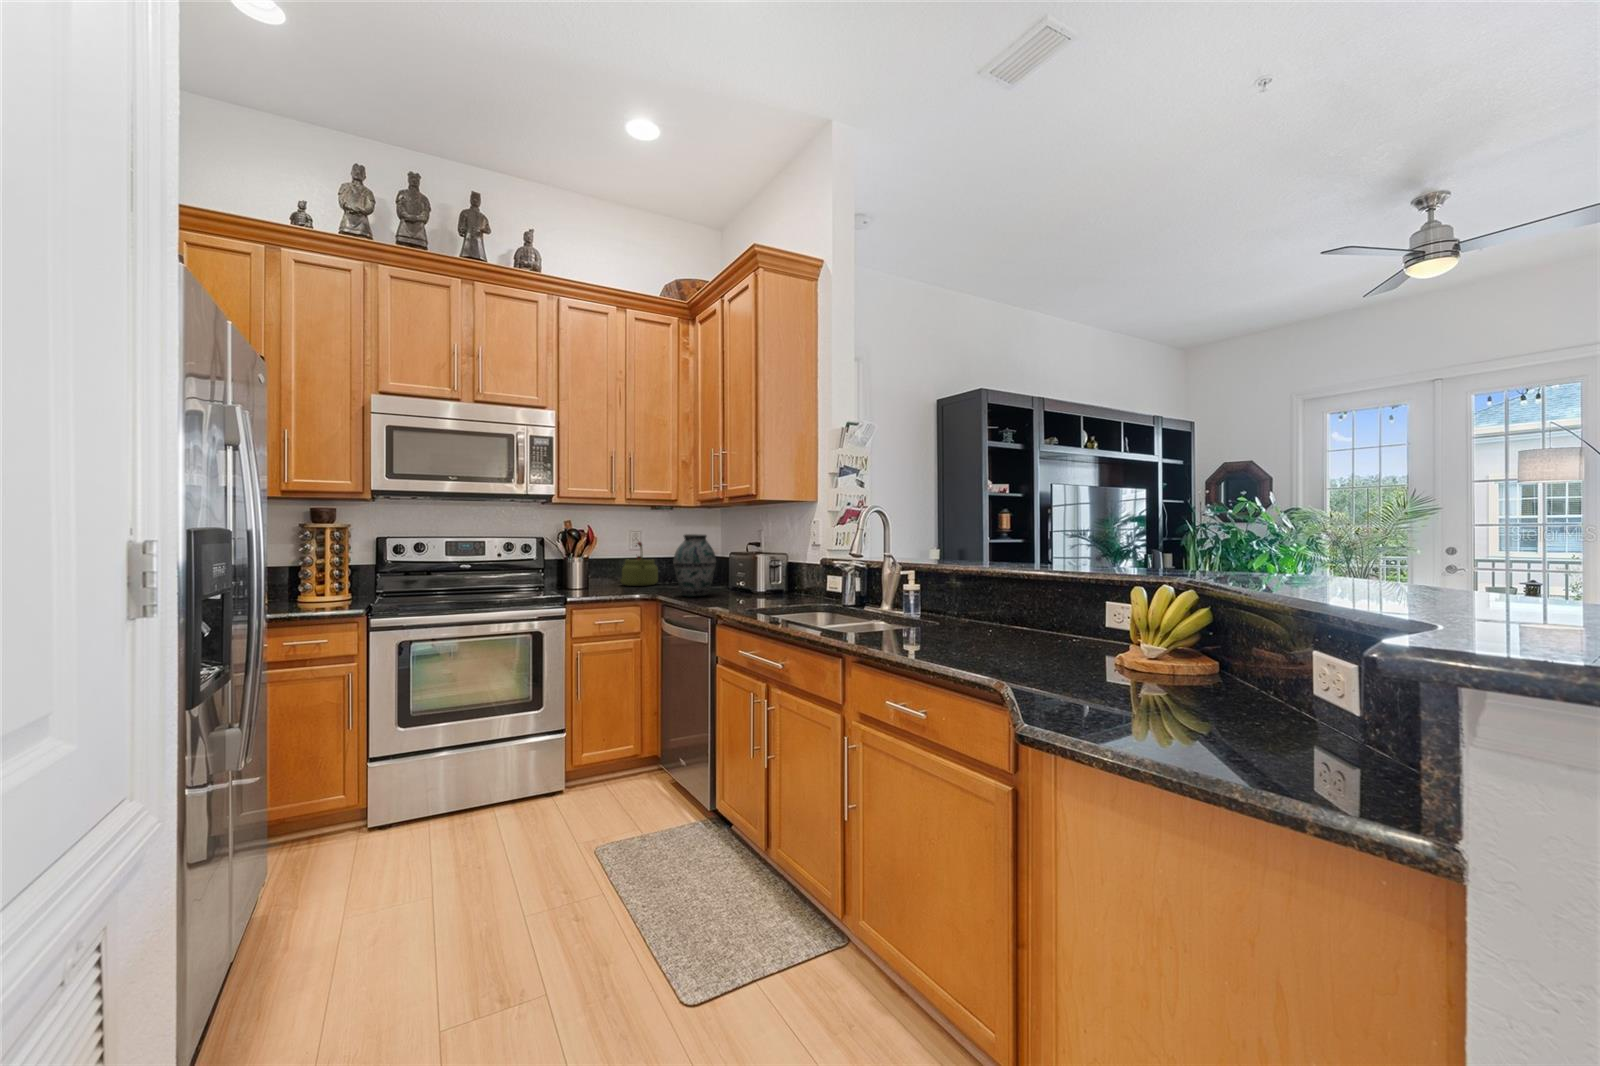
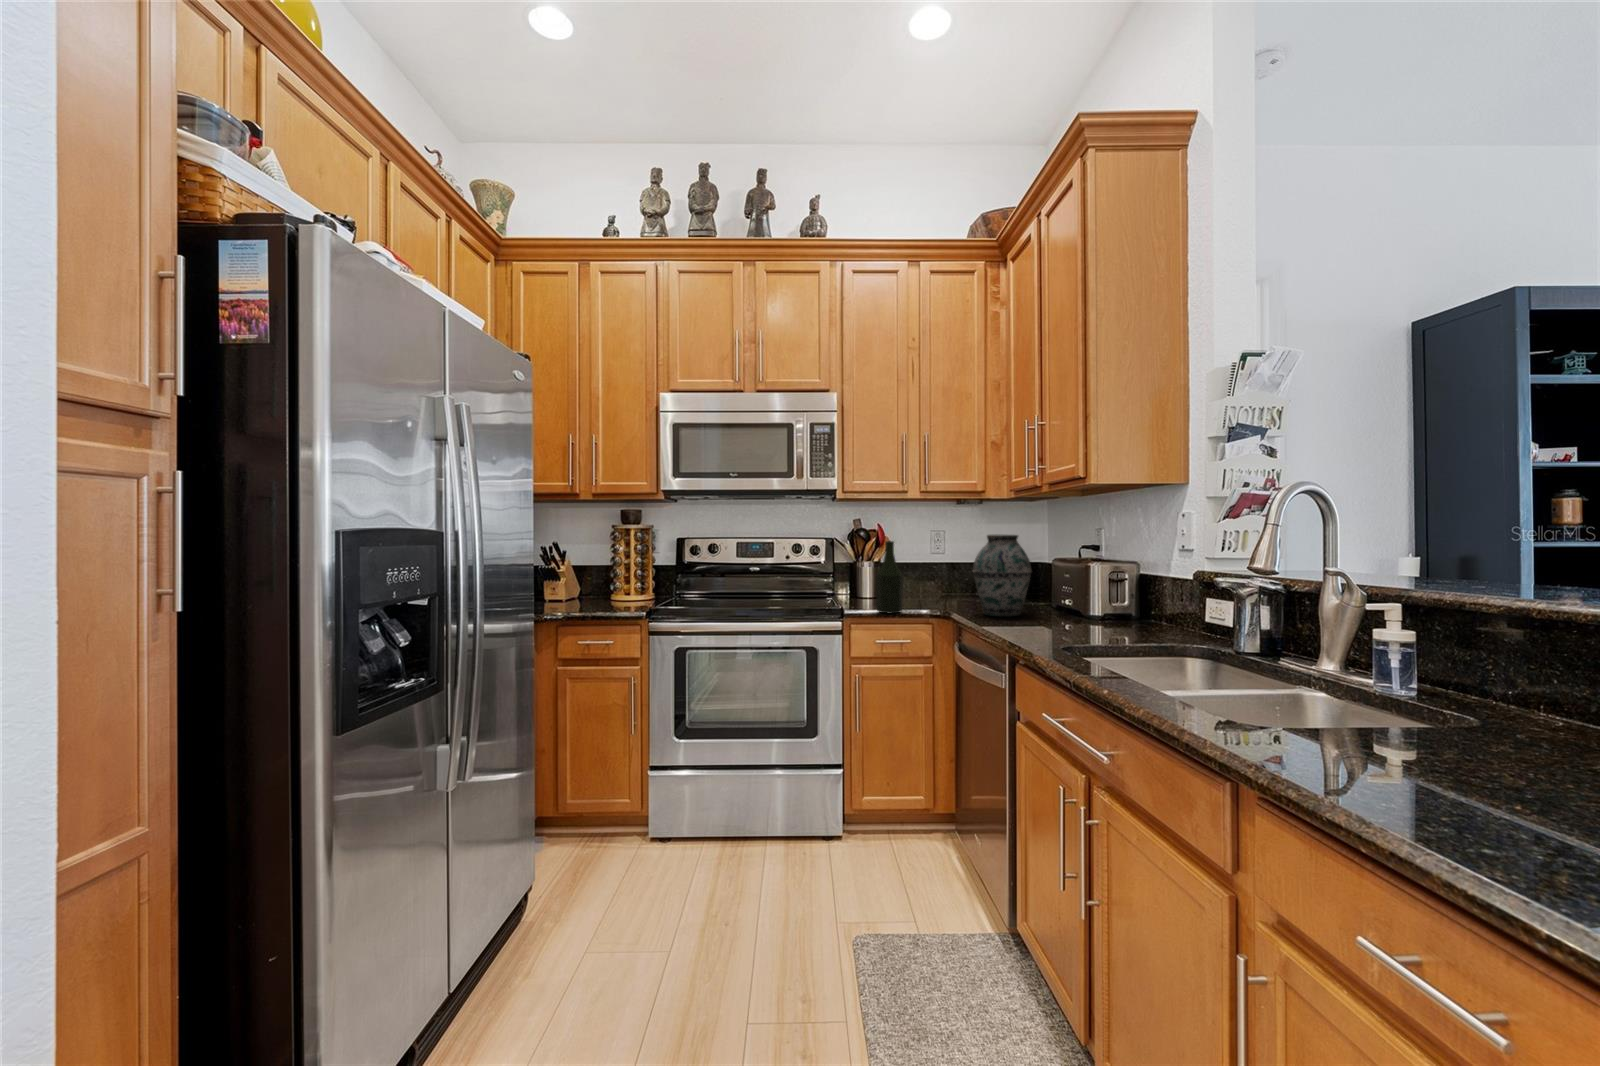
bottle: none [594,540,616,599] -> present [877,541,903,614]
kettle: present [620,542,658,586] -> none [920,543,965,597]

